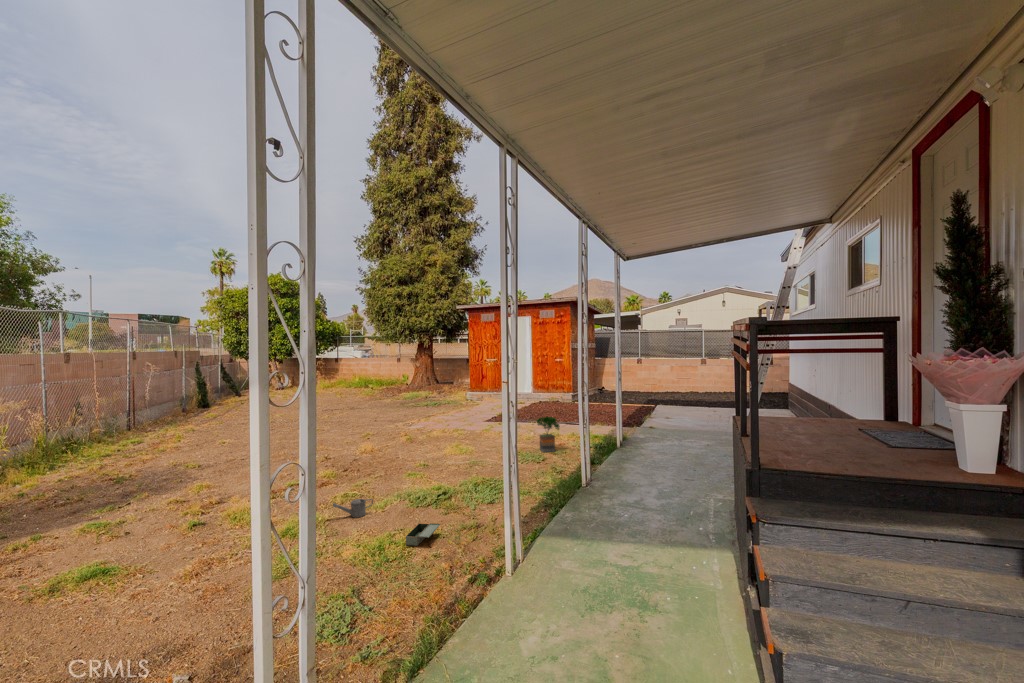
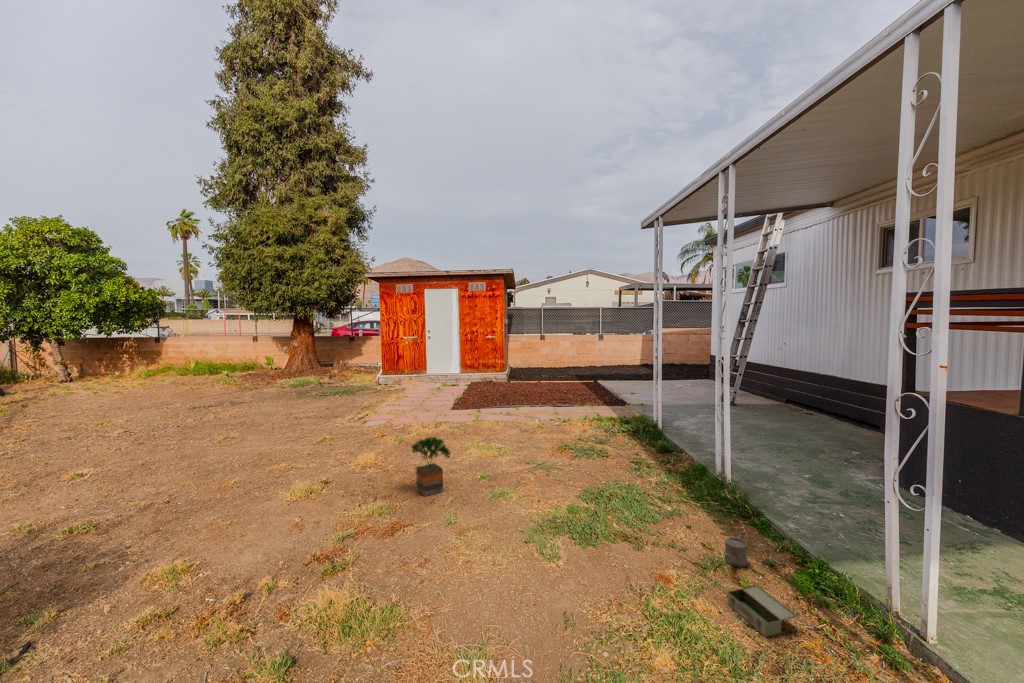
potted tree: present [537,417,560,452] -> present [411,437,450,496]
watering can: present [333,499,373,518] -> present [725,534,748,567]

